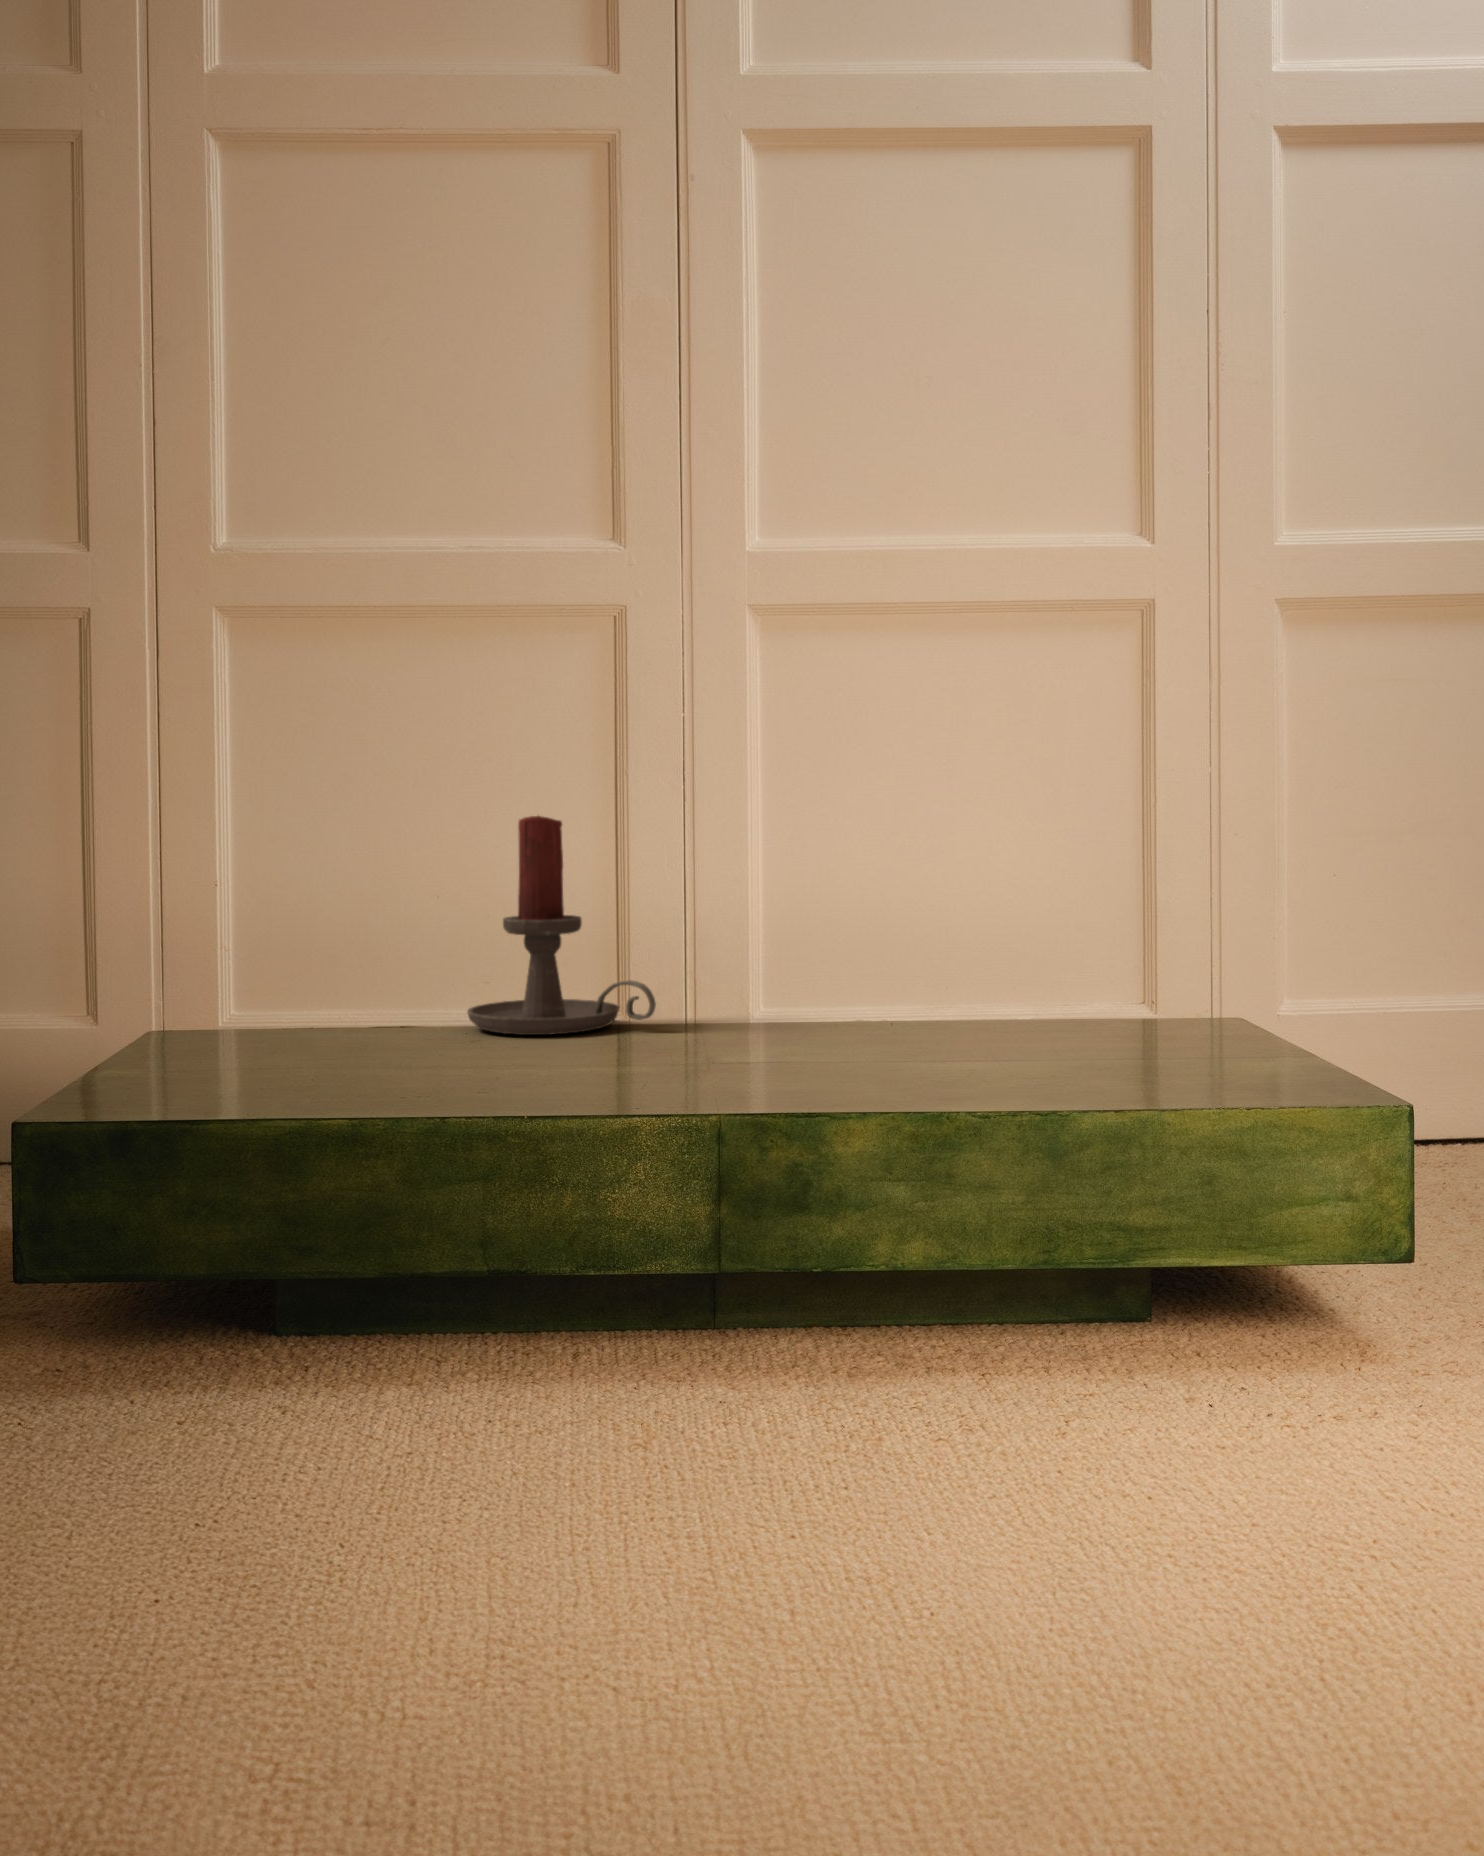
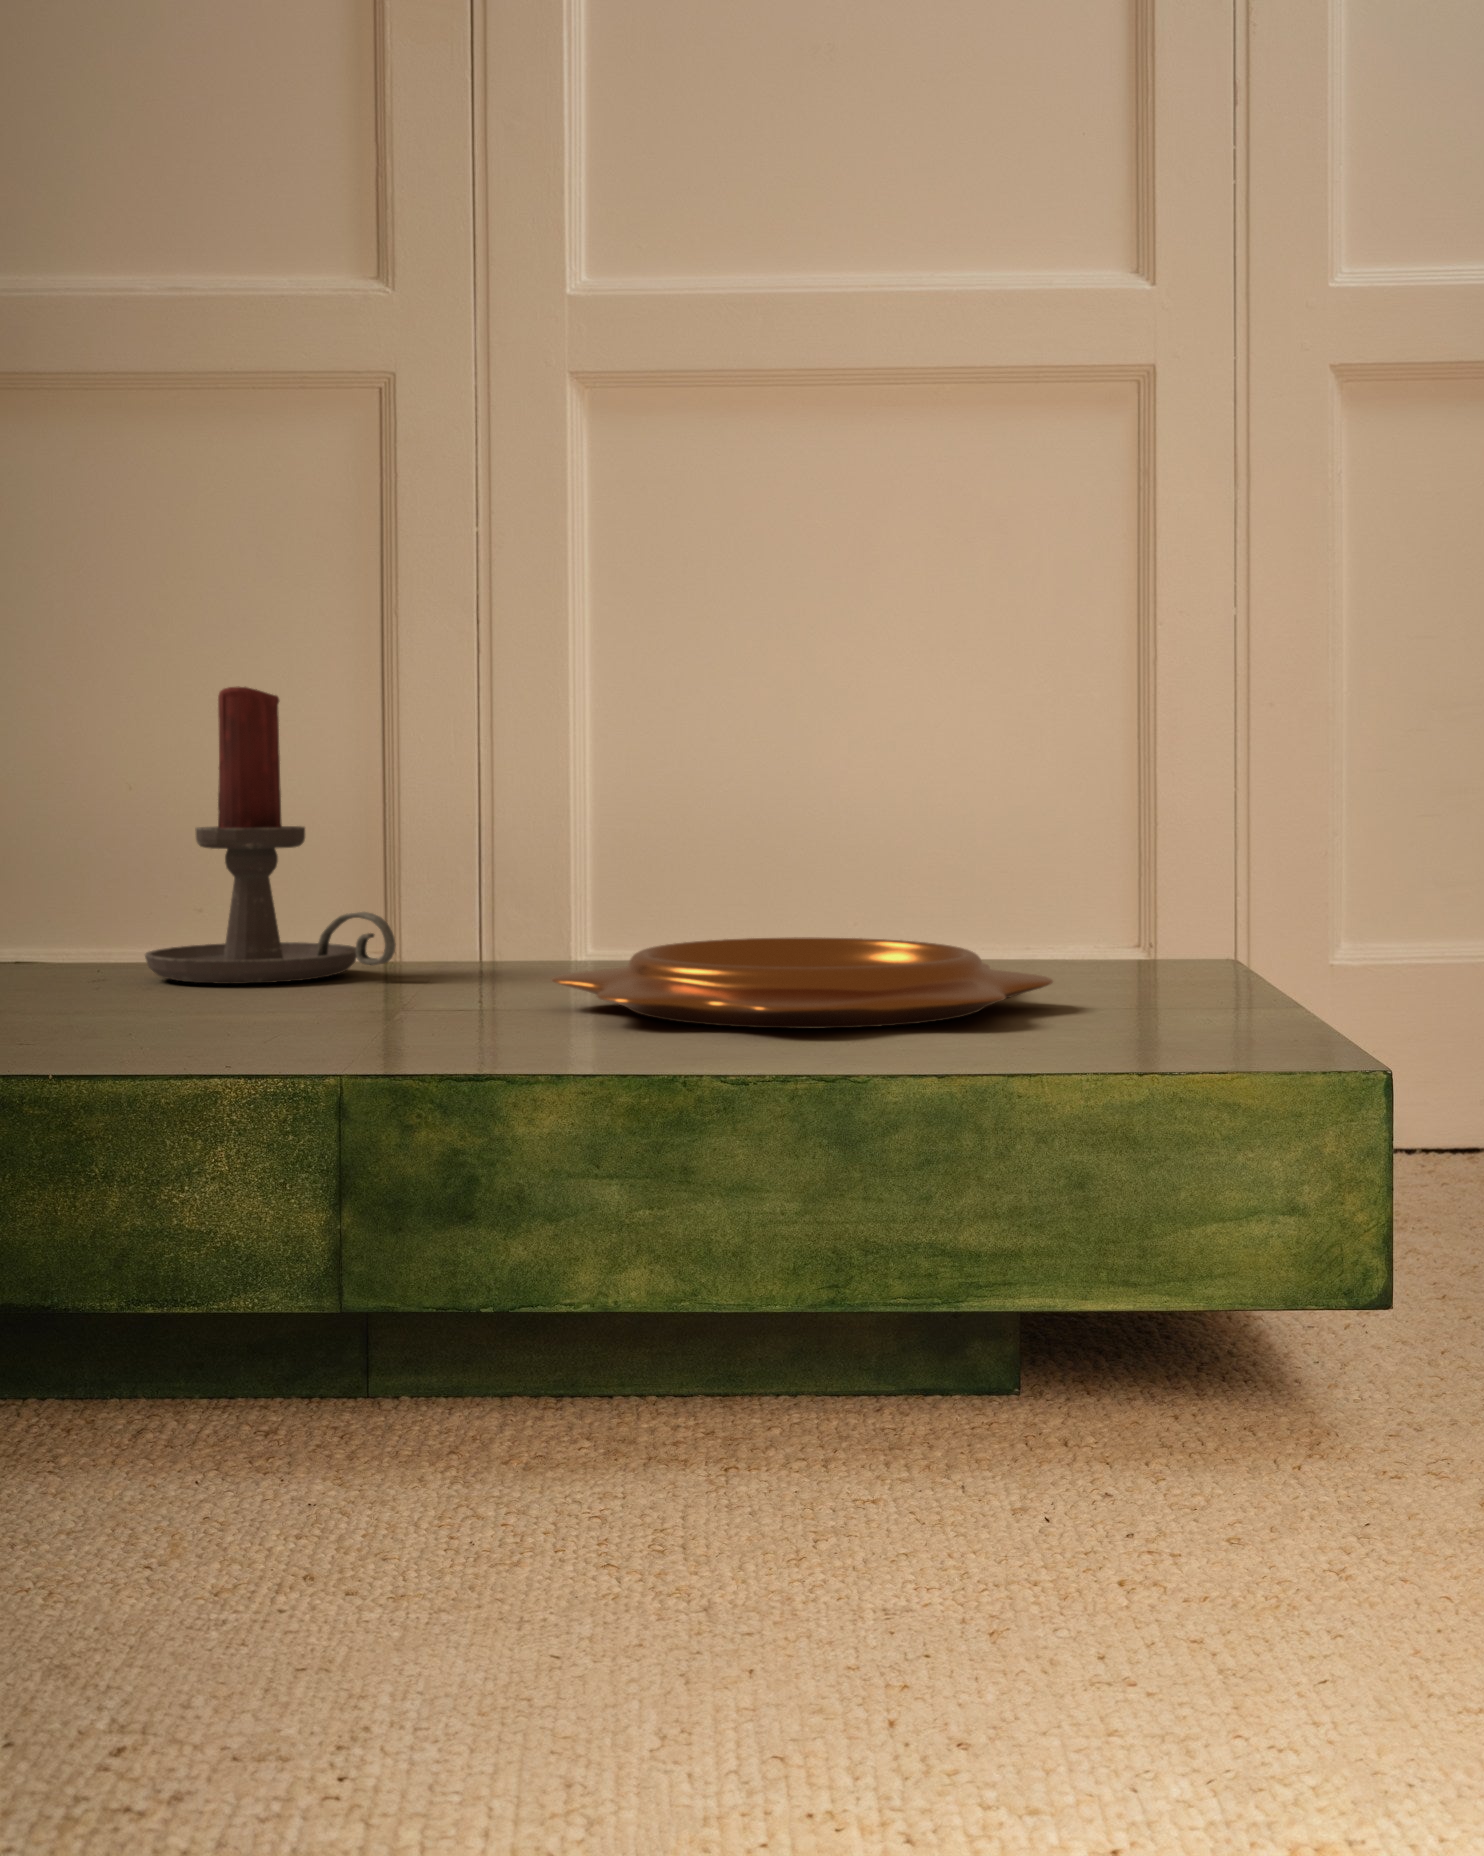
decorative bowl: none [801,1001,1157,1073] -> present [551,937,1053,1028]

